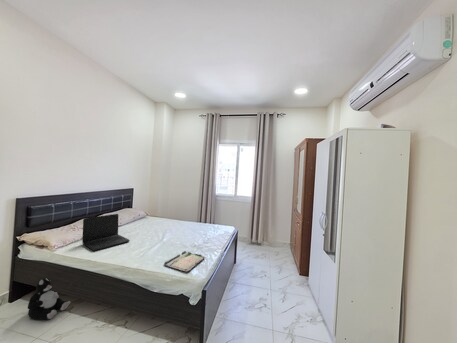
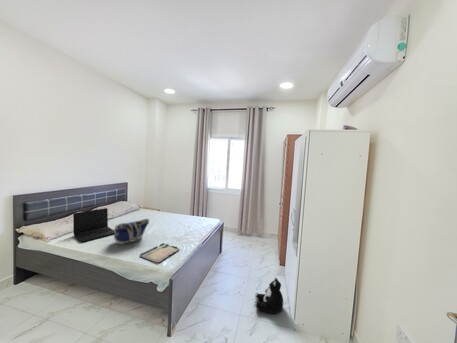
tote bag: none [130,224,168,253] -> present [114,219,149,244]
plush toy: present [28,278,70,320] -> present [254,278,283,314]

